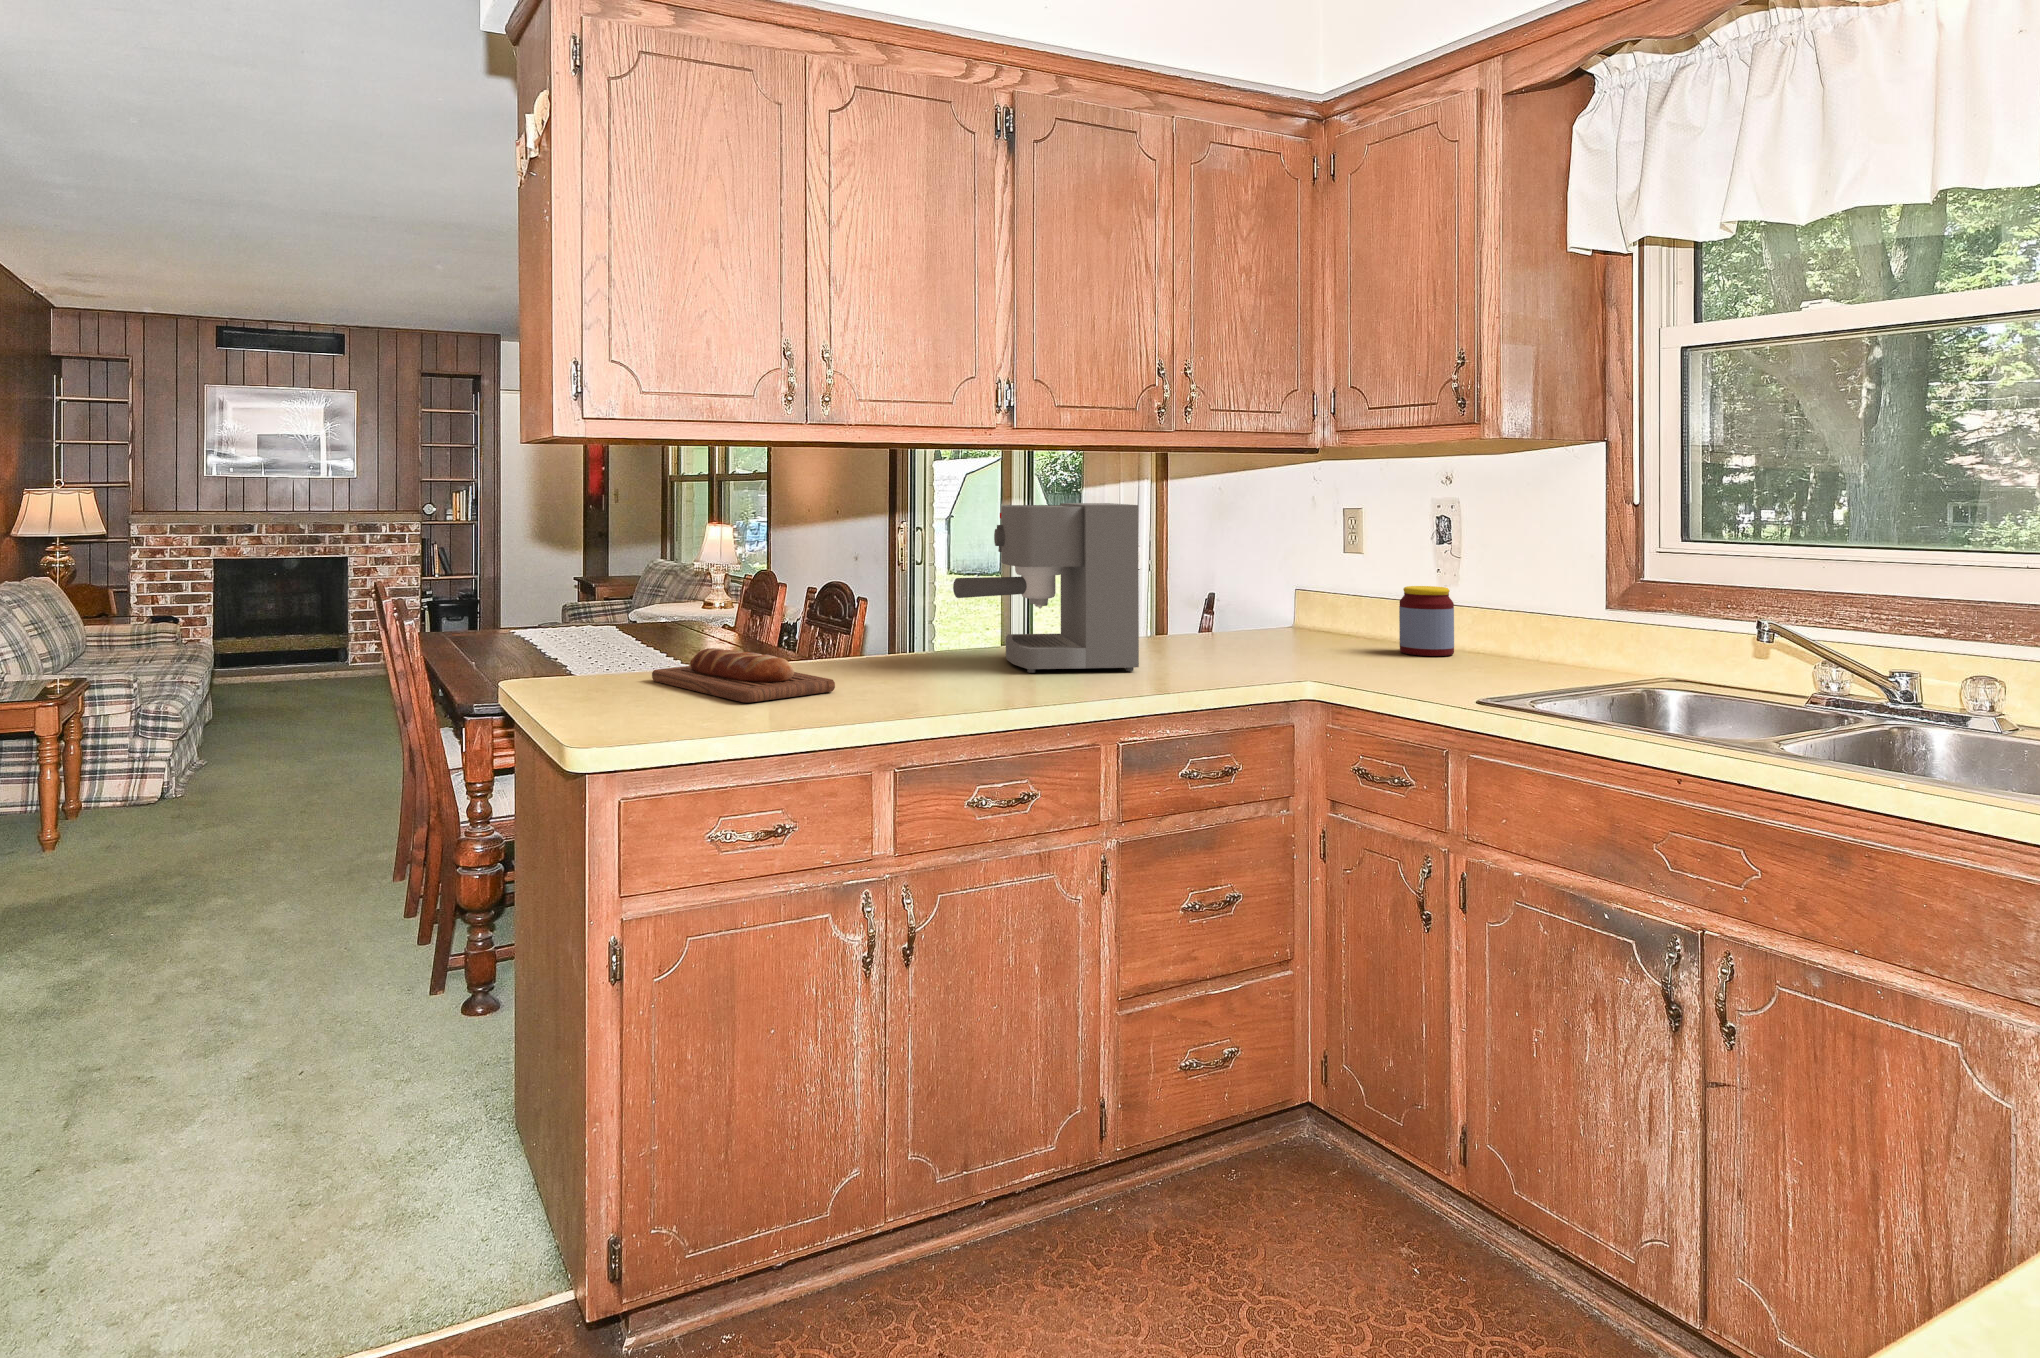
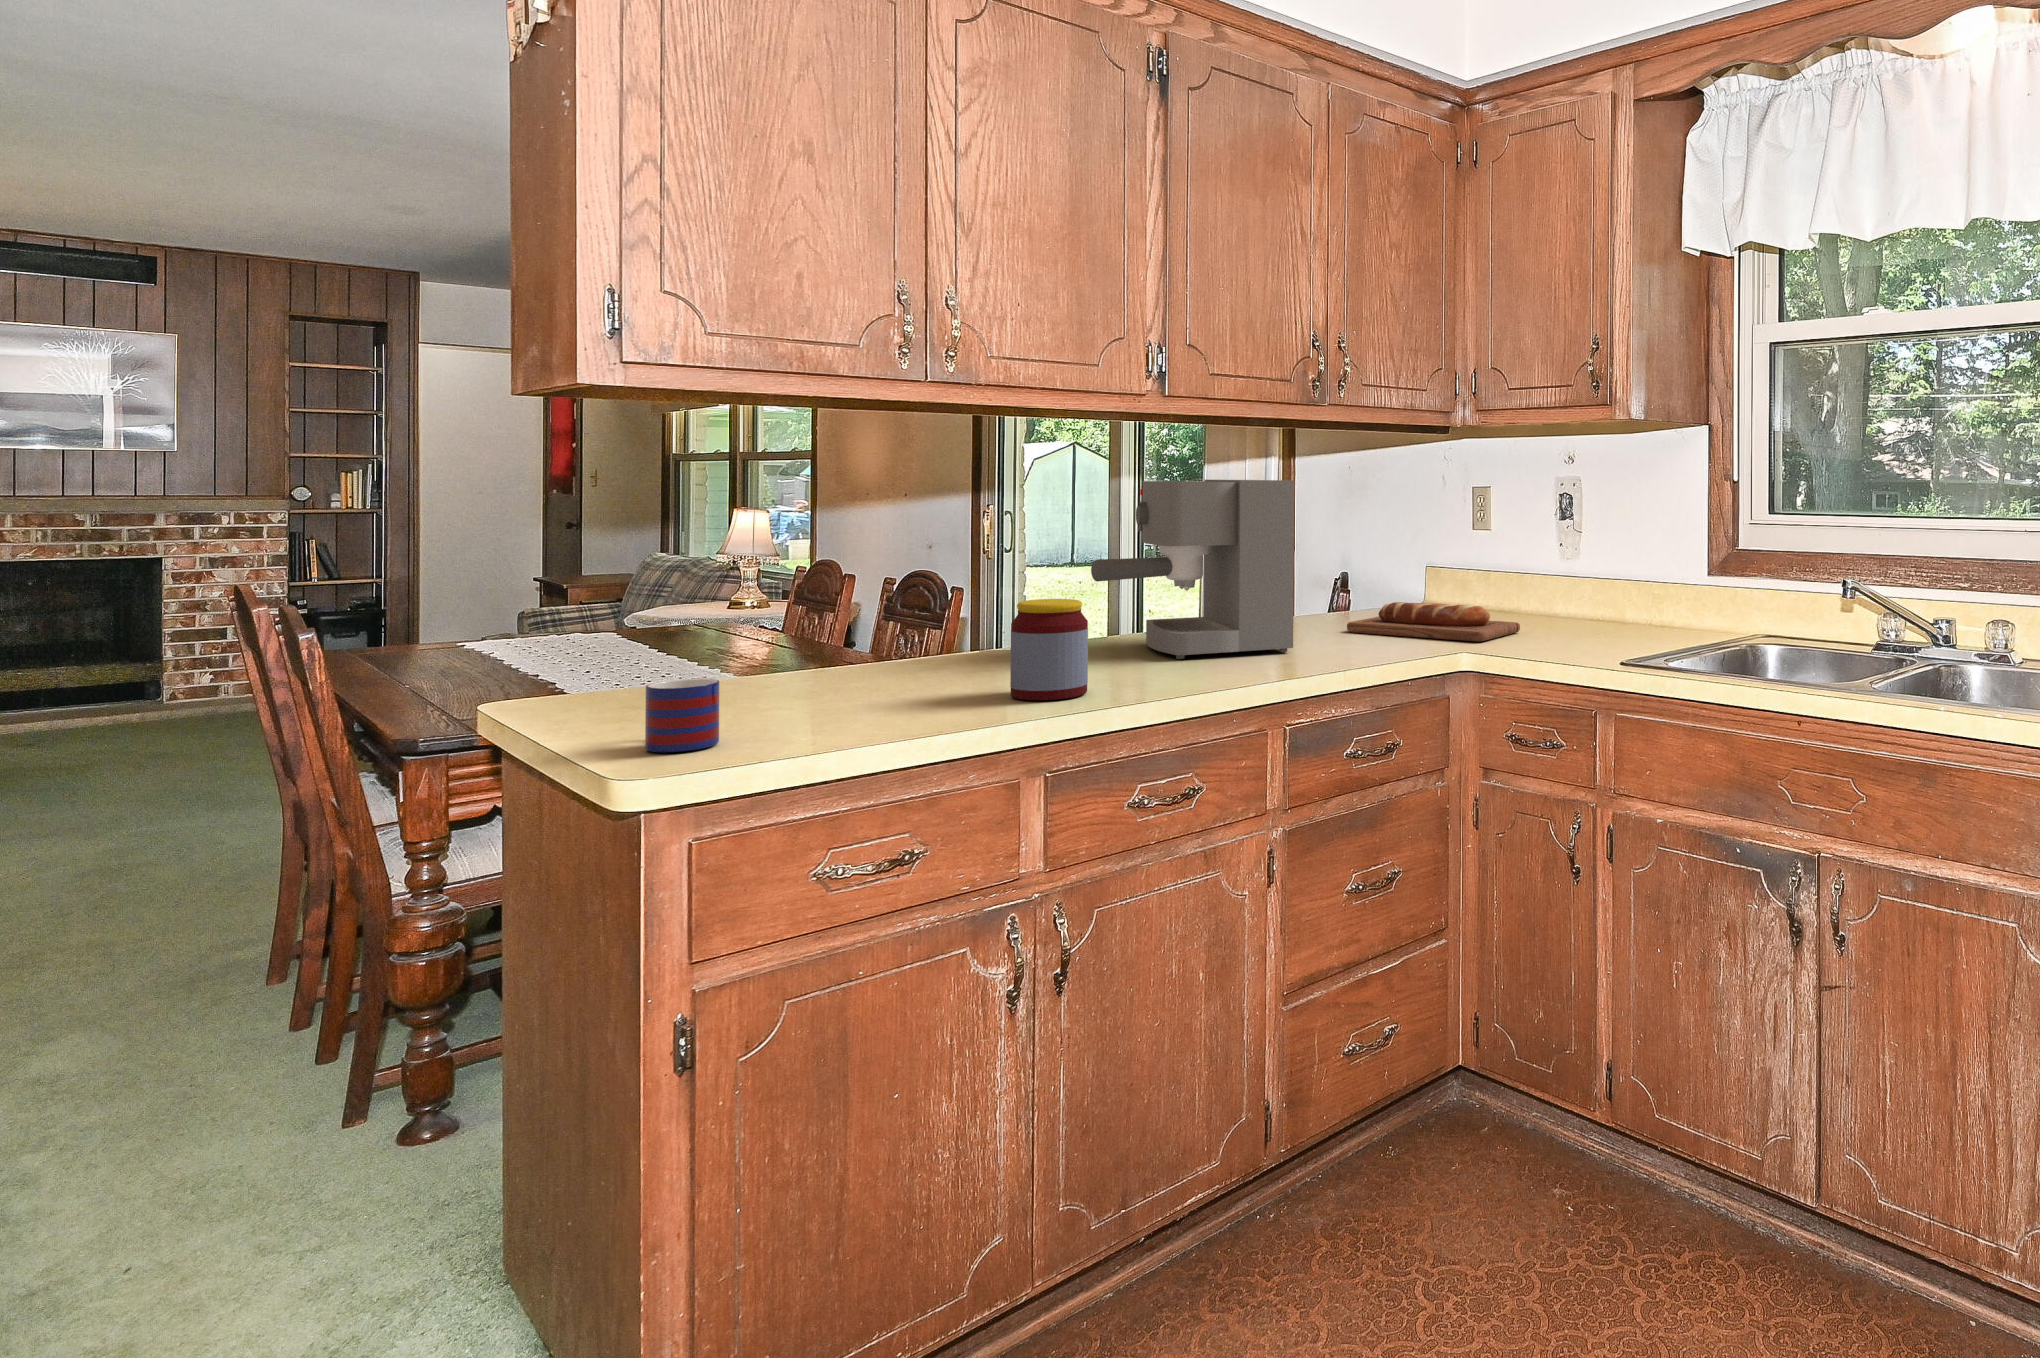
jar: present [1399,586,1454,656] -> present [1010,599,1088,700]
bread loaf: present [652,648,835,702] -> present [1347,602,1520,641]
mug: none [596,670,647,727] -> present [645,678,719,752]

